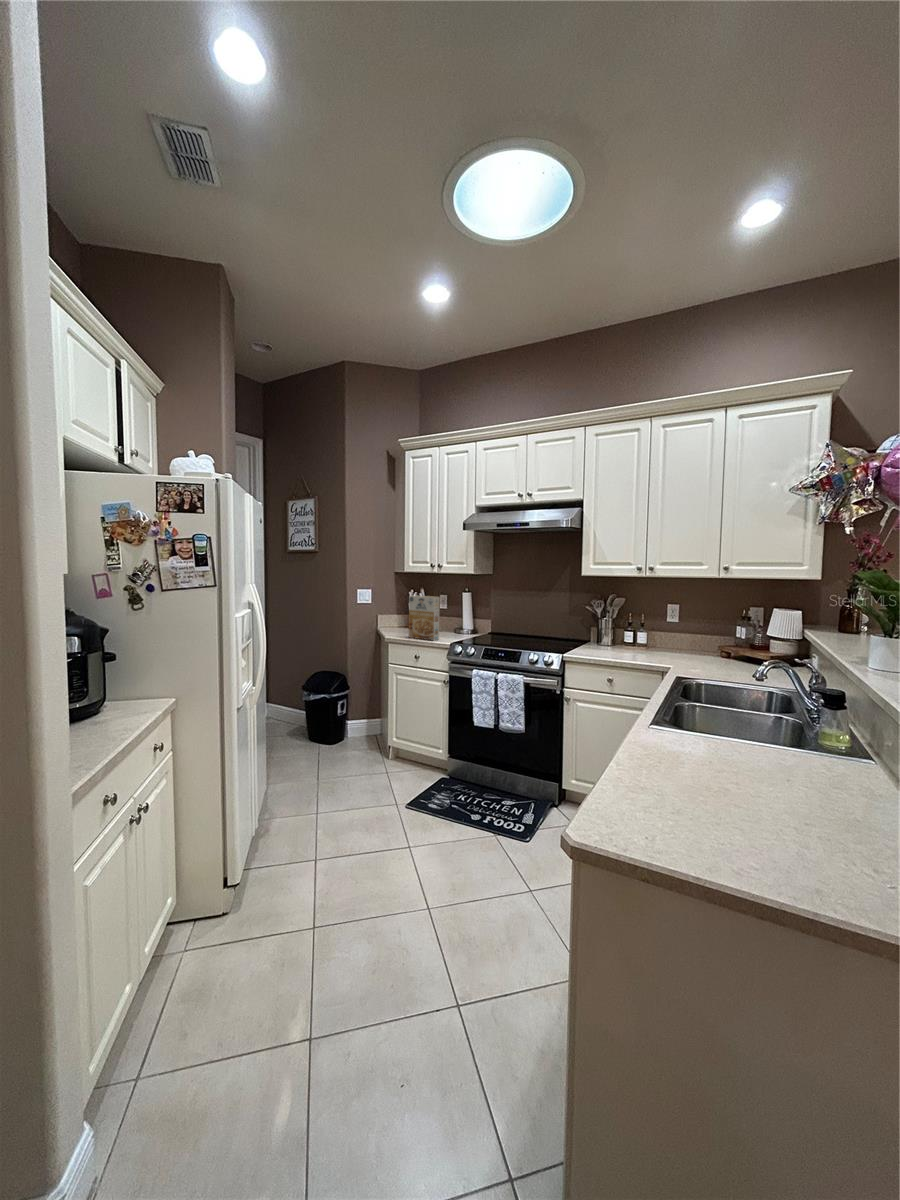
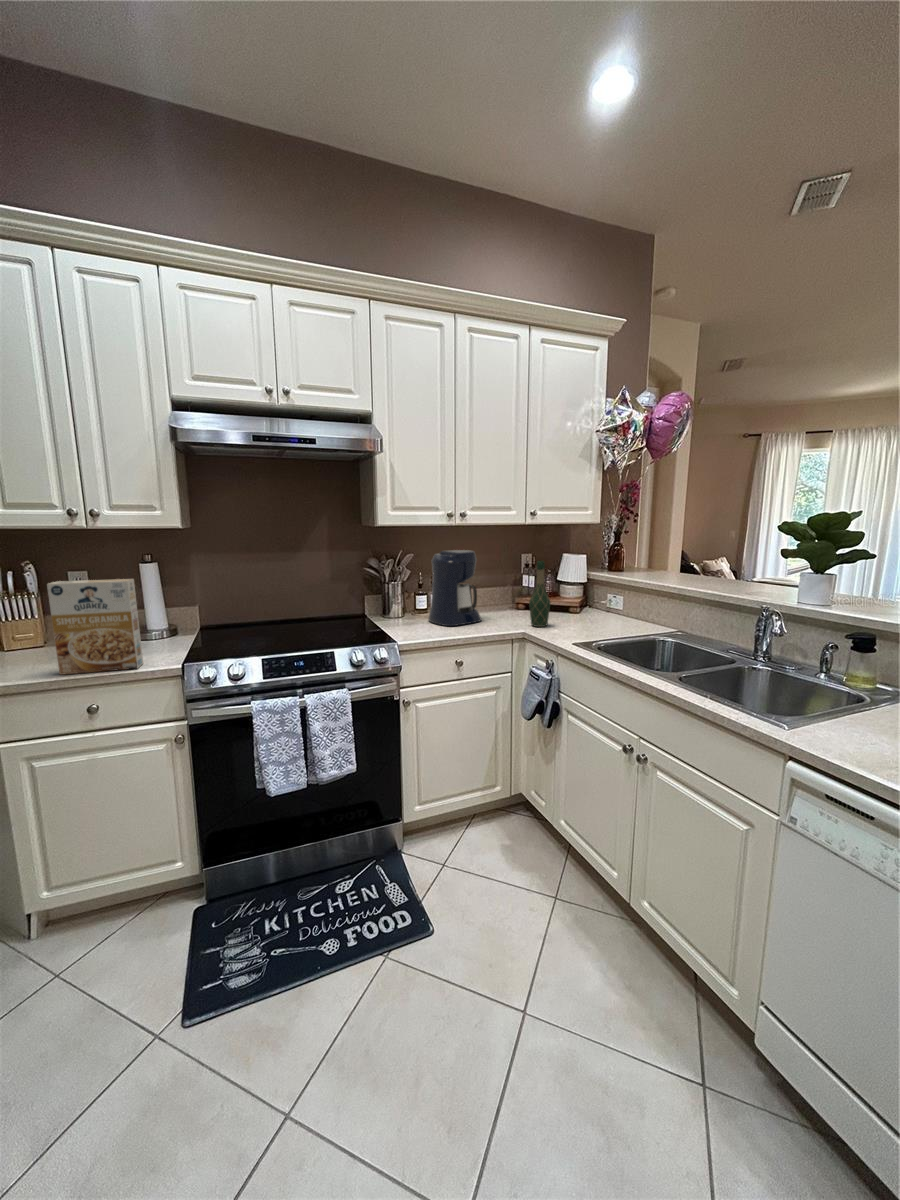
coffee maker: none [618,597,662,656] -> present [428,550,481,626]
wine bottle: none [688,610,708,668] -> present [529,561,550,627]

